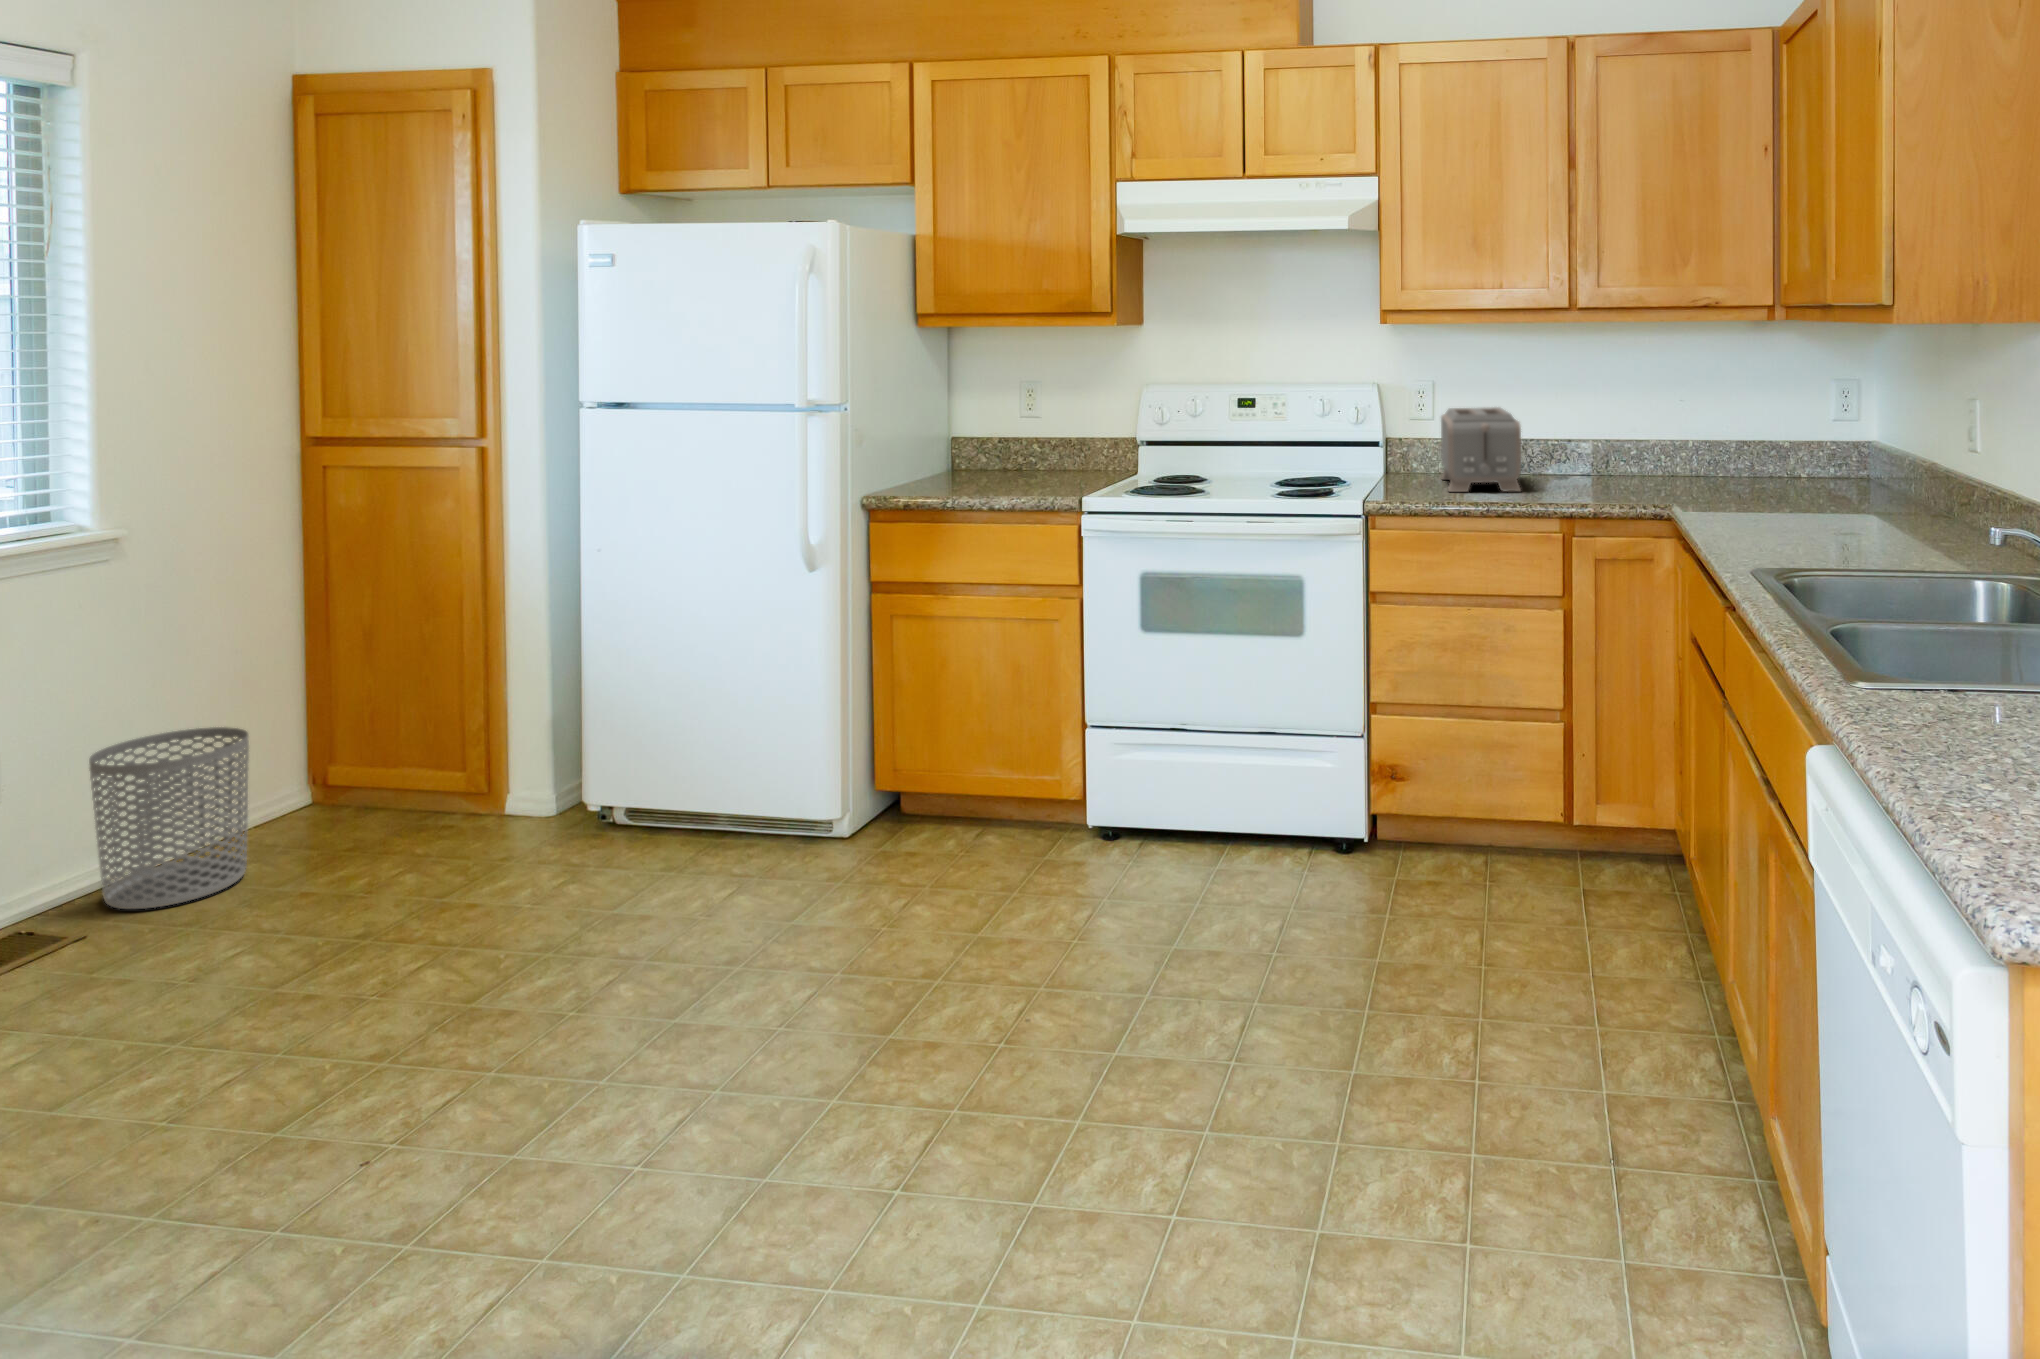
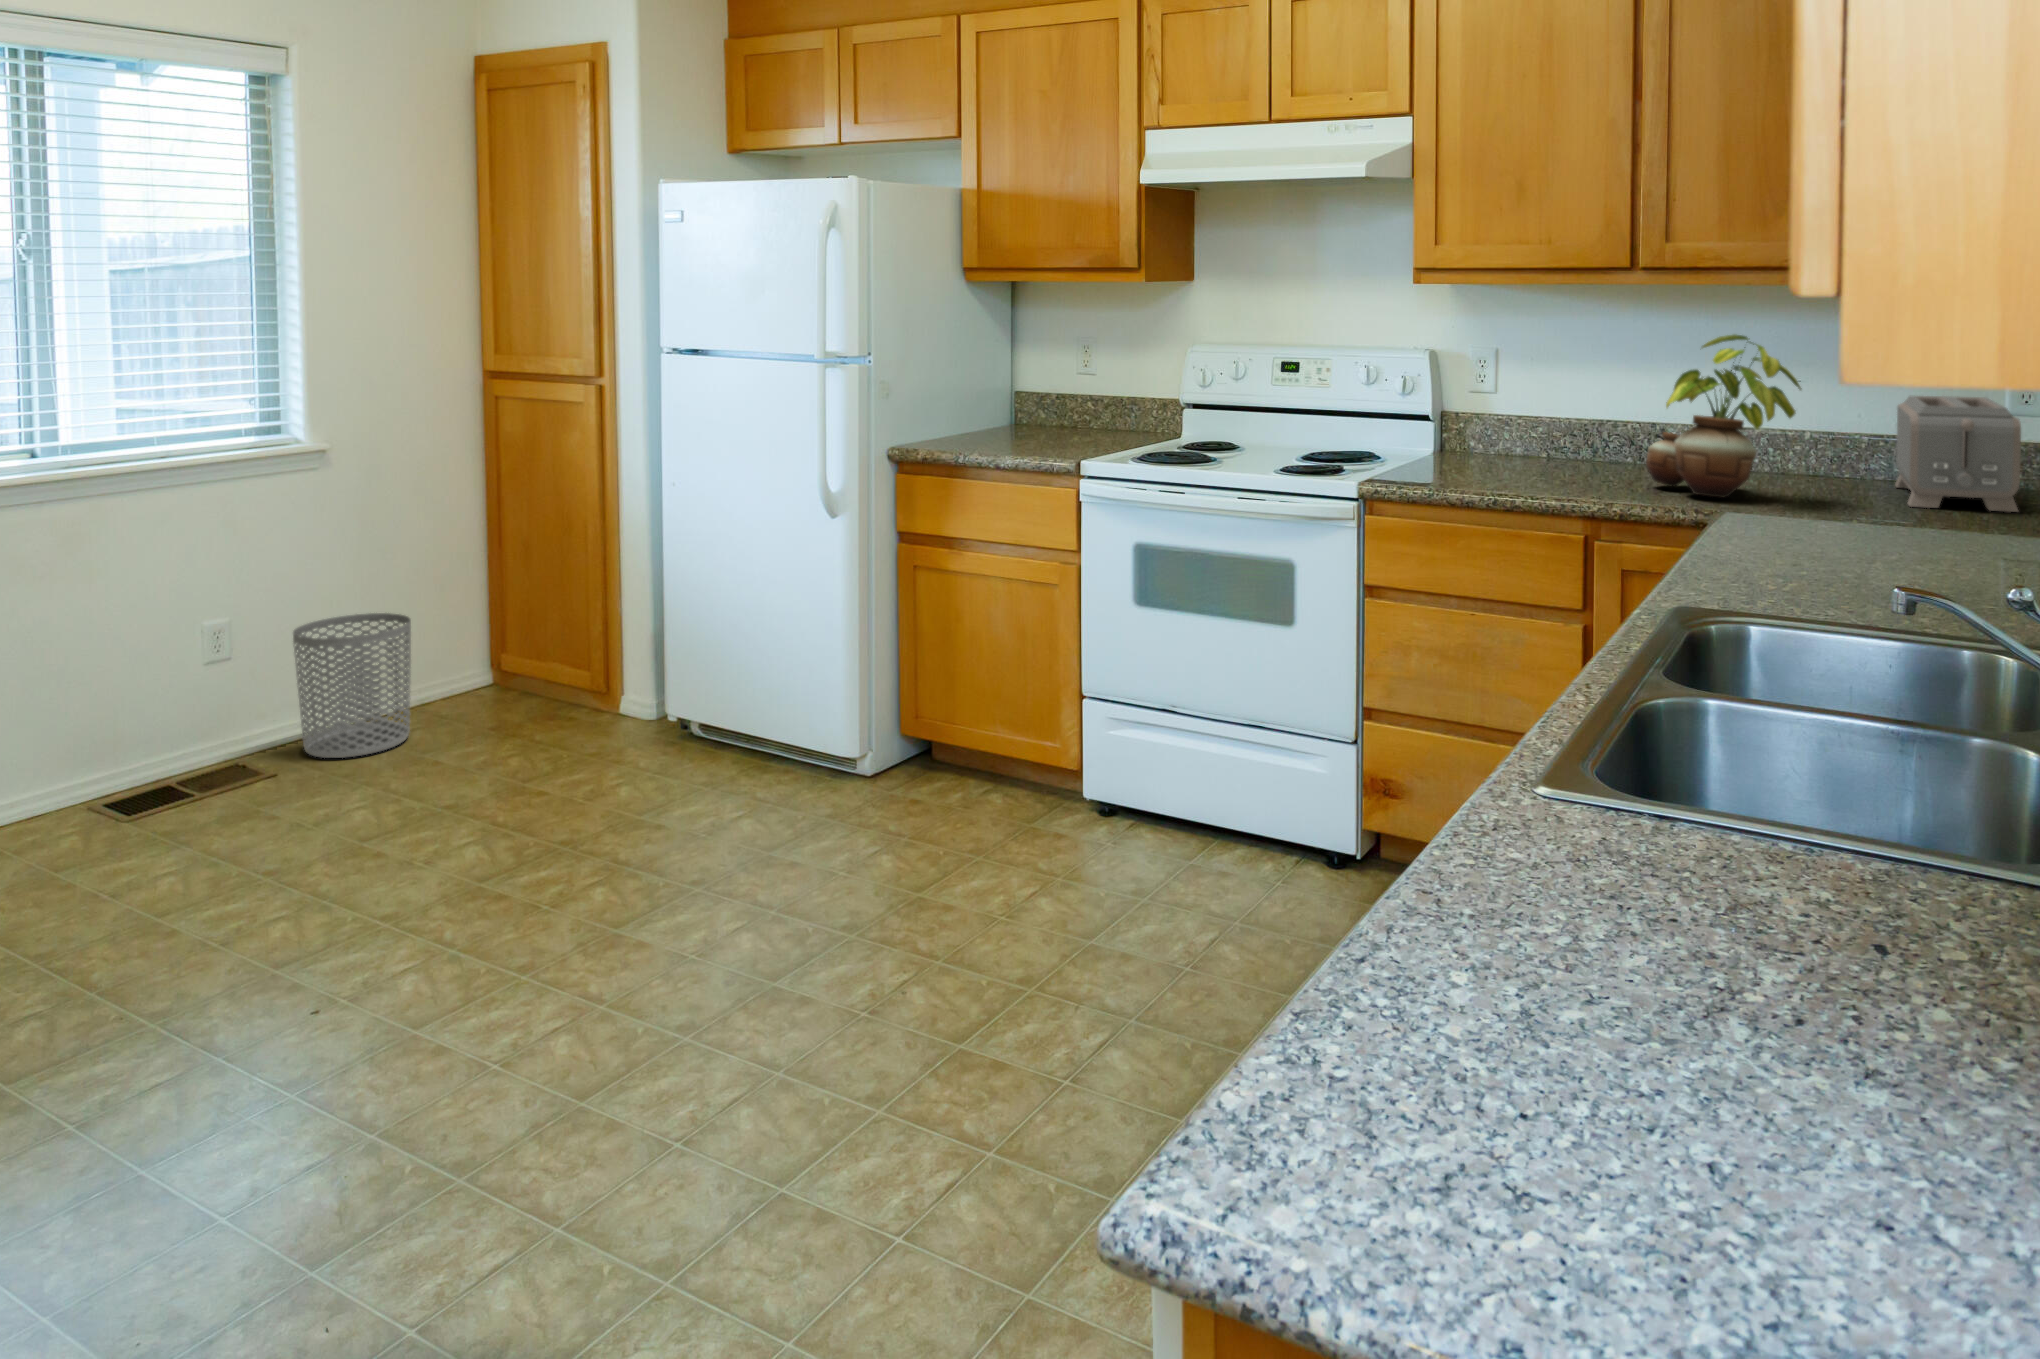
potted plant: none [1589,362,1717,496] -> present [1646,334,1802,498]
toaster: present [1441,407,1521,492] -> present [1895,396,2021,512]

